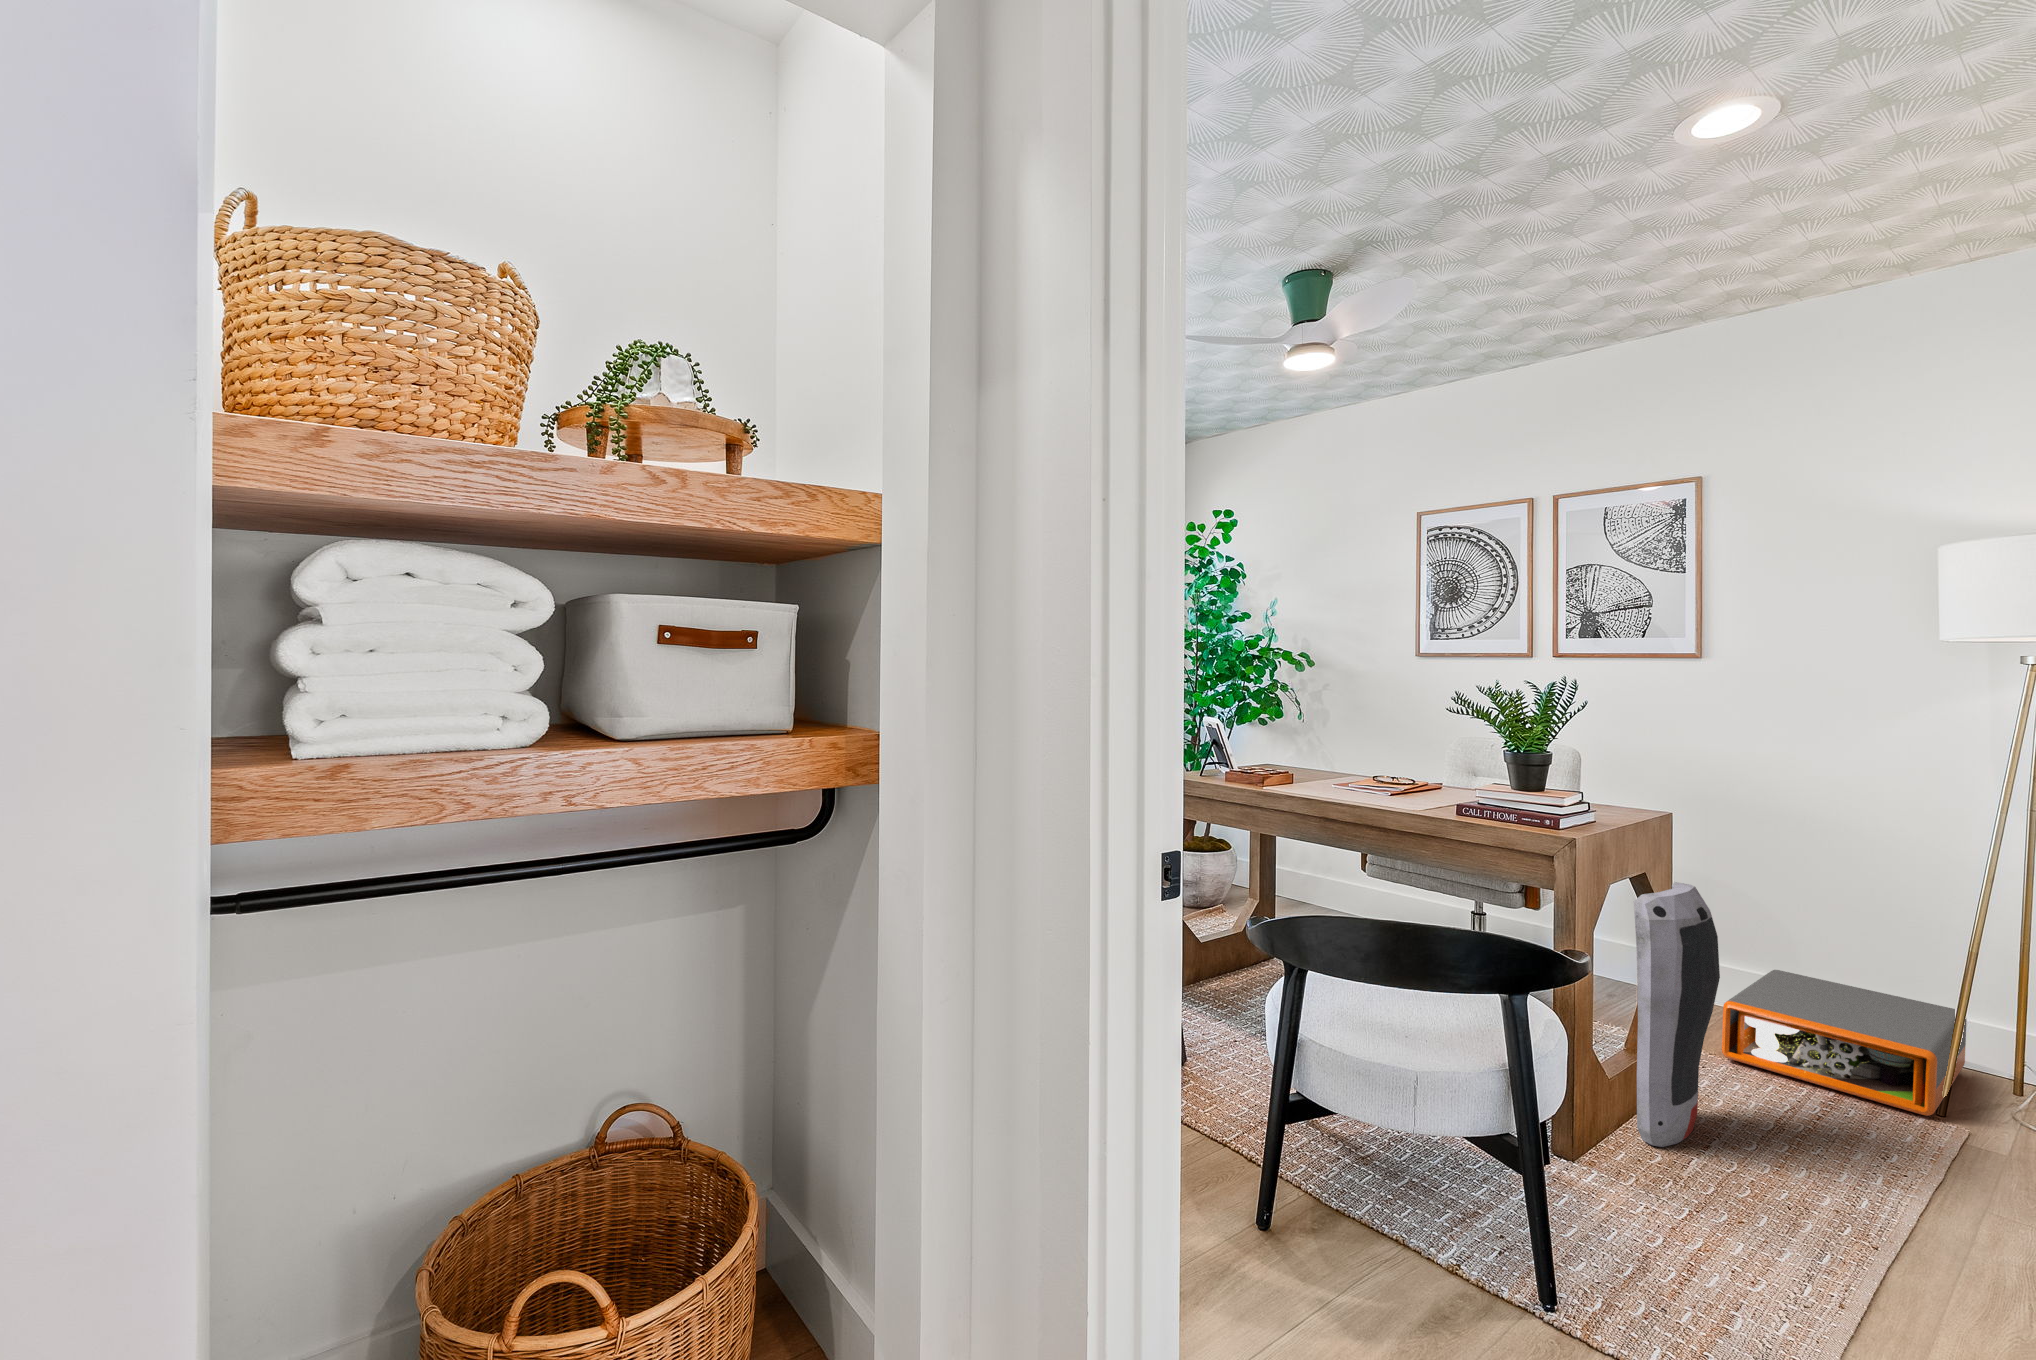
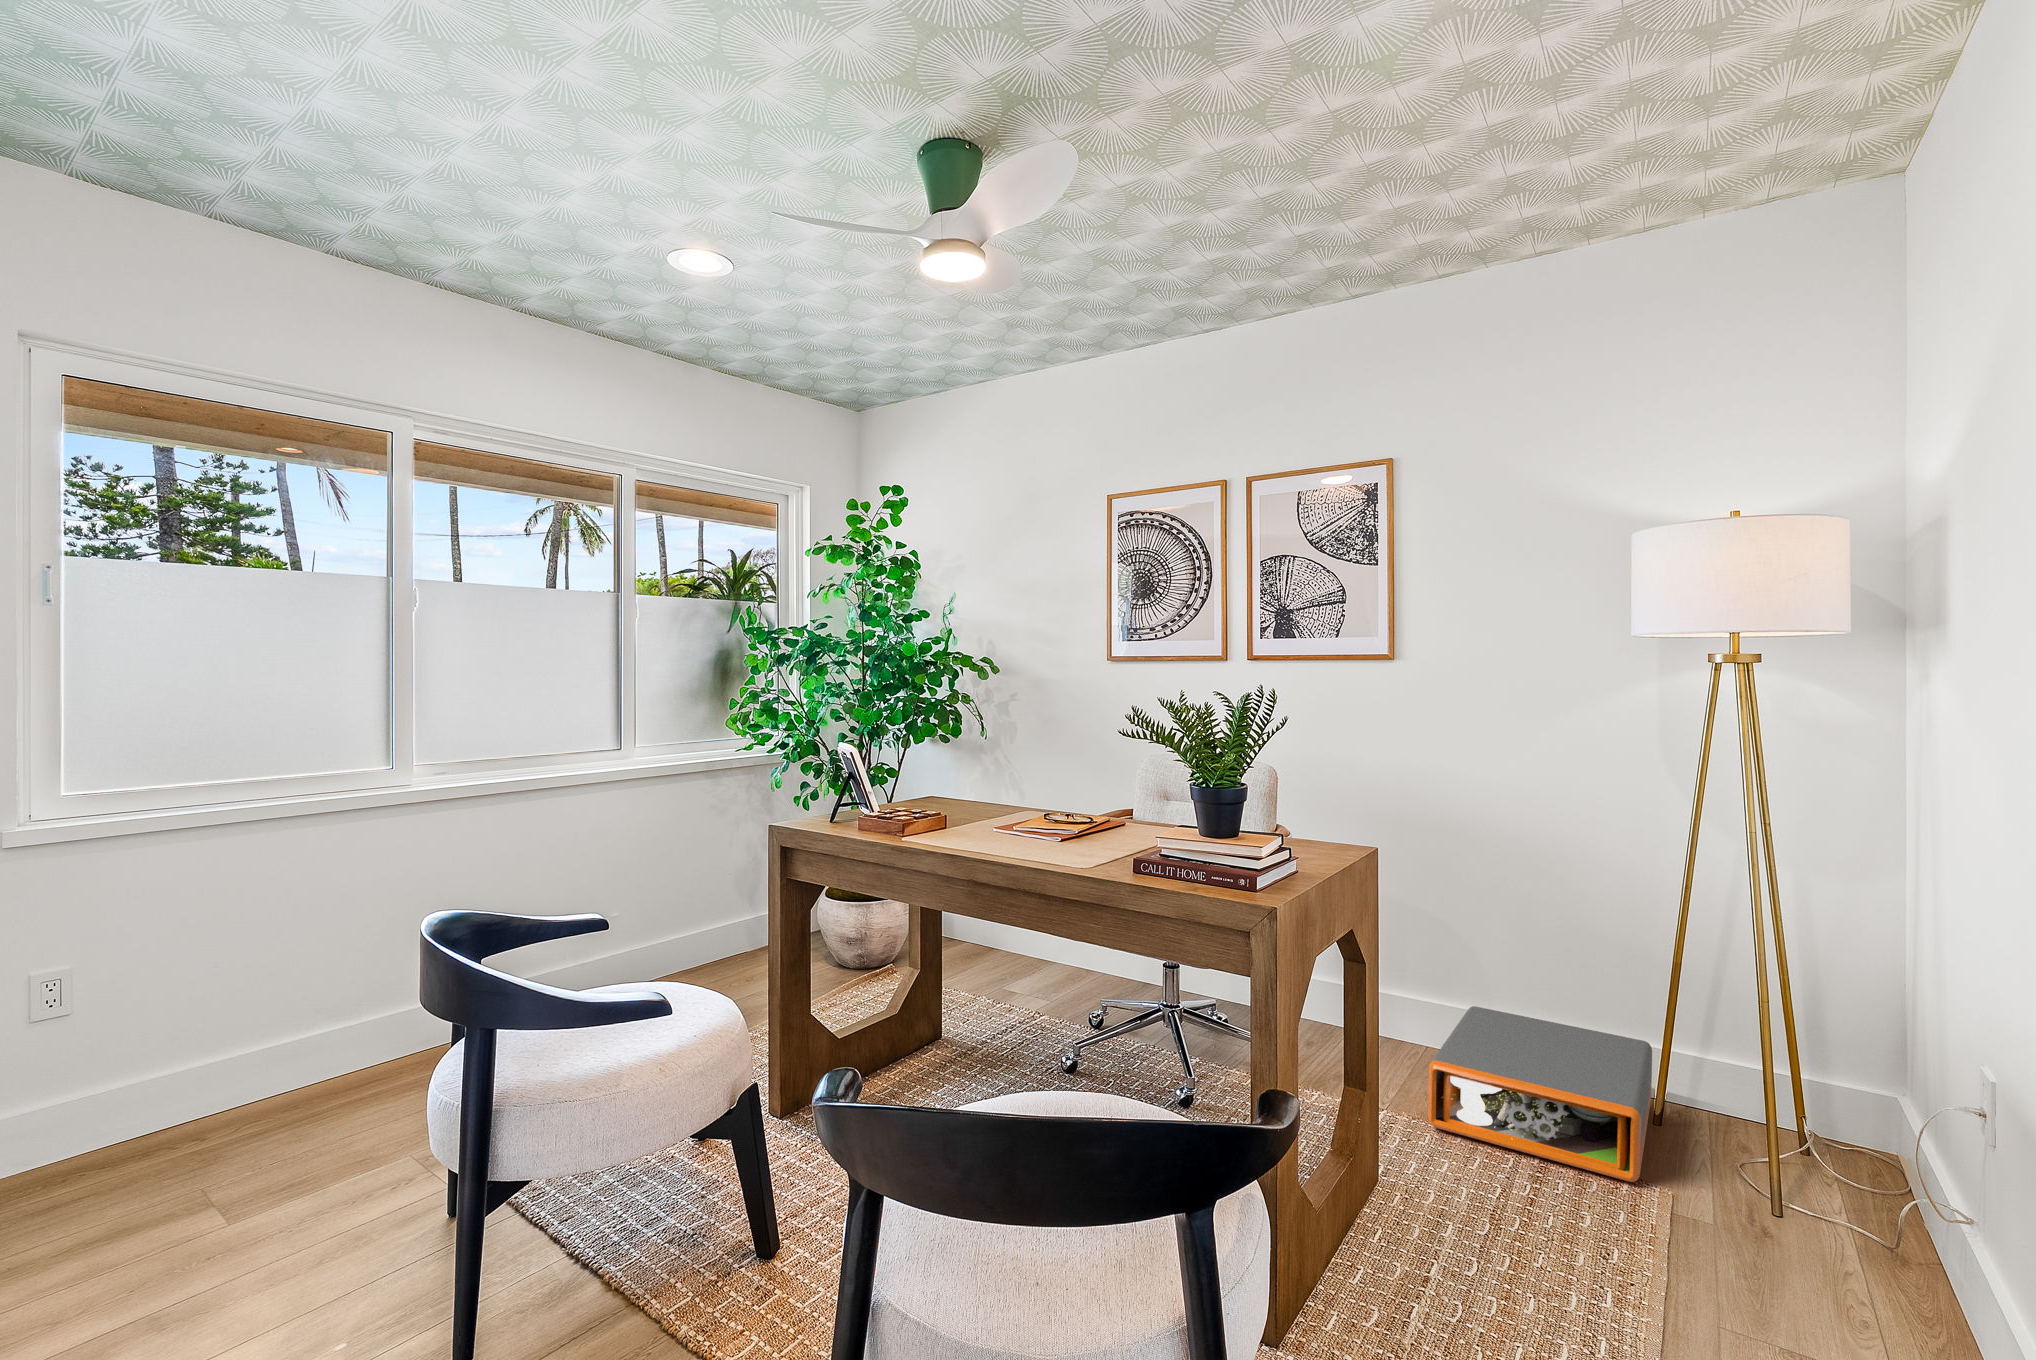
air purifier: present [1634,882,1720,1147] -> none [1340,943,1434,1291]

